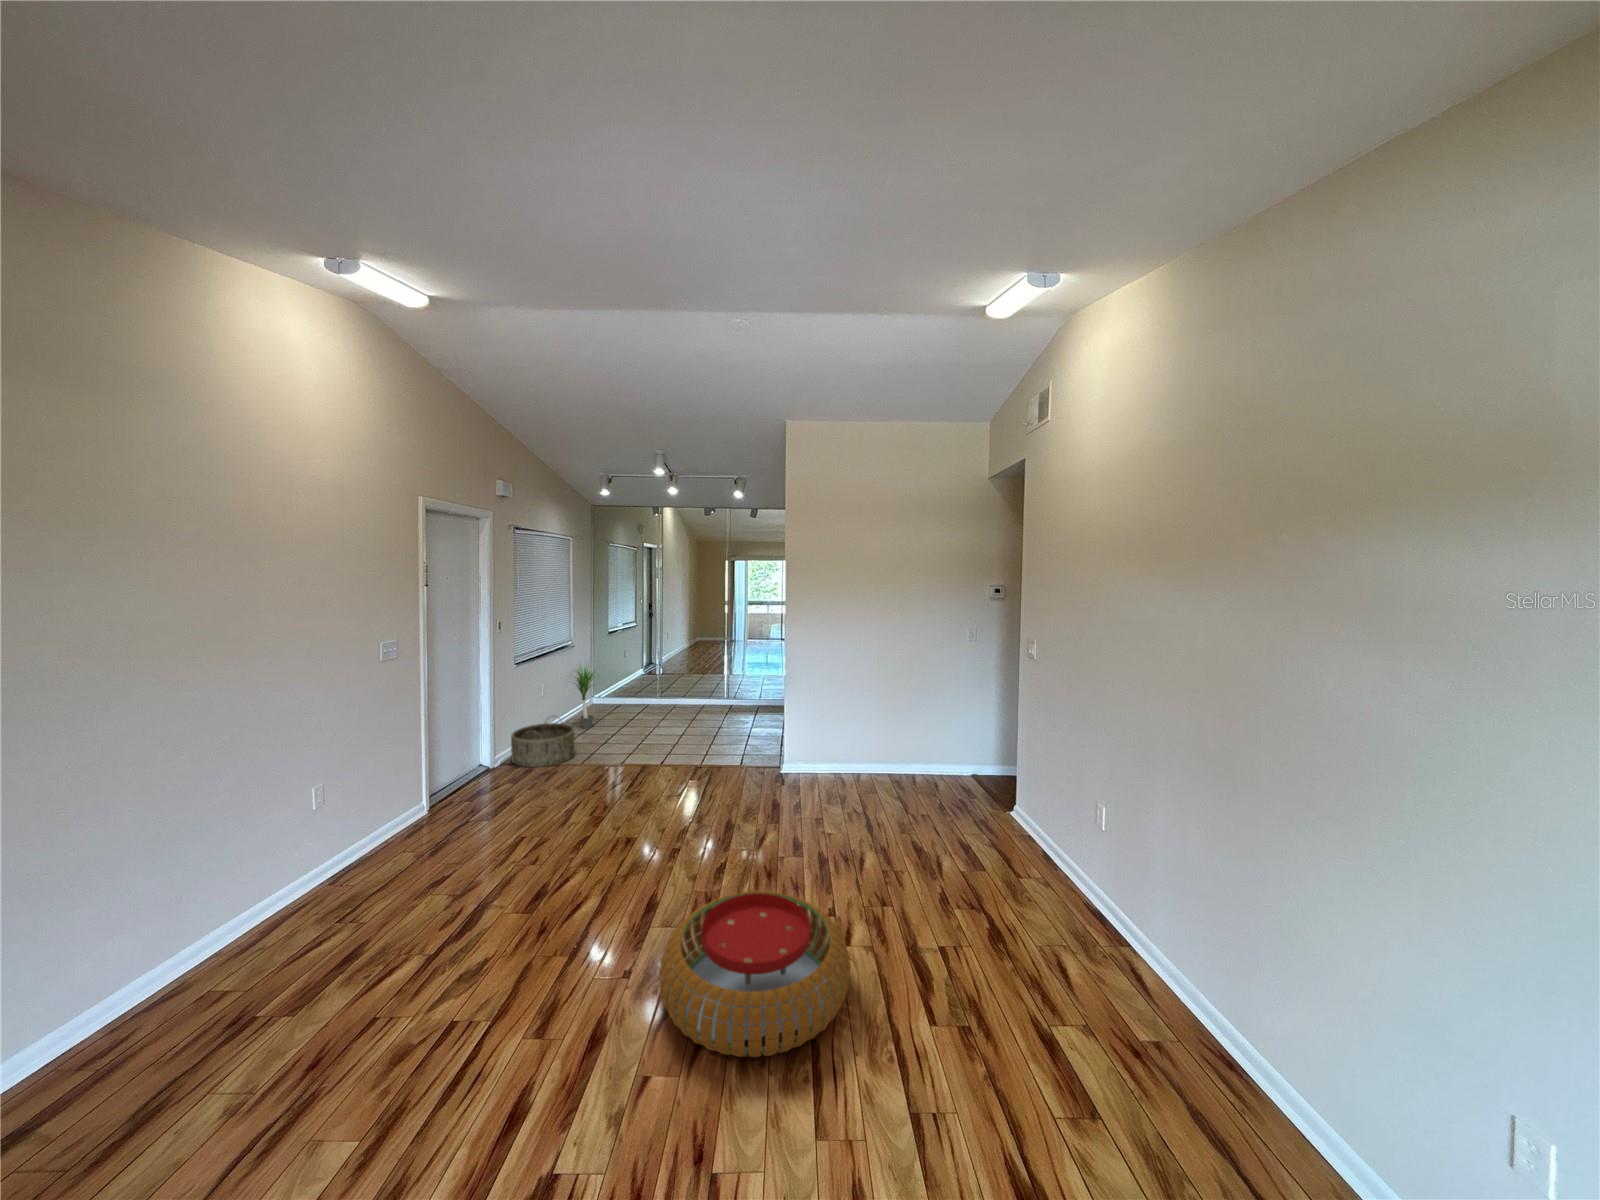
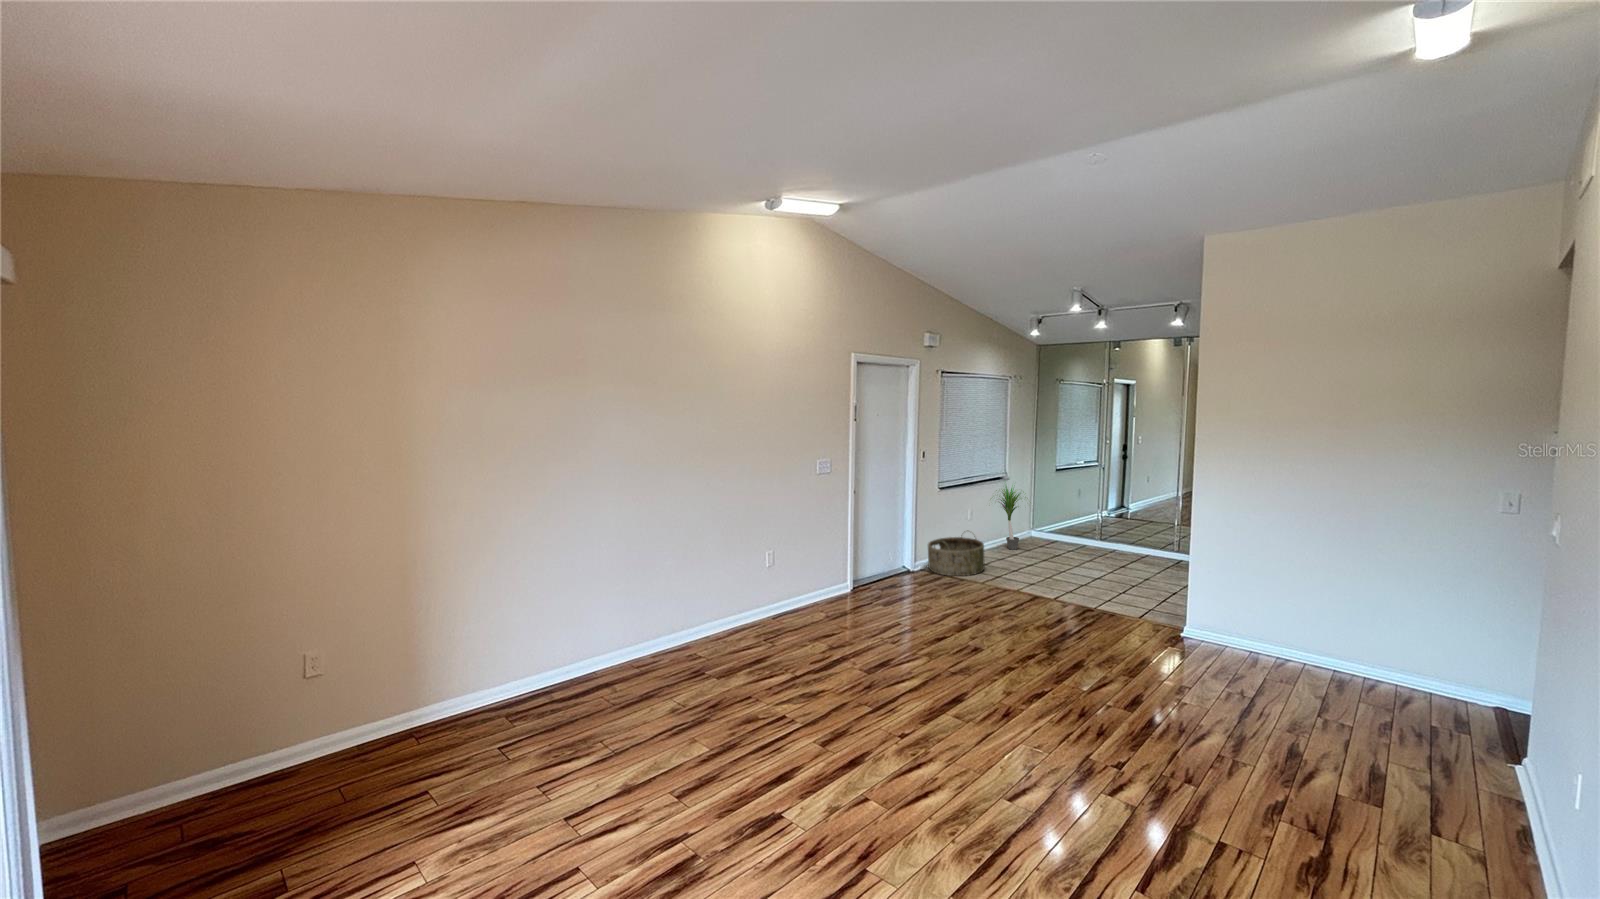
pouf: present [659,891,850,1057] -> none [899,702,1089,841]

